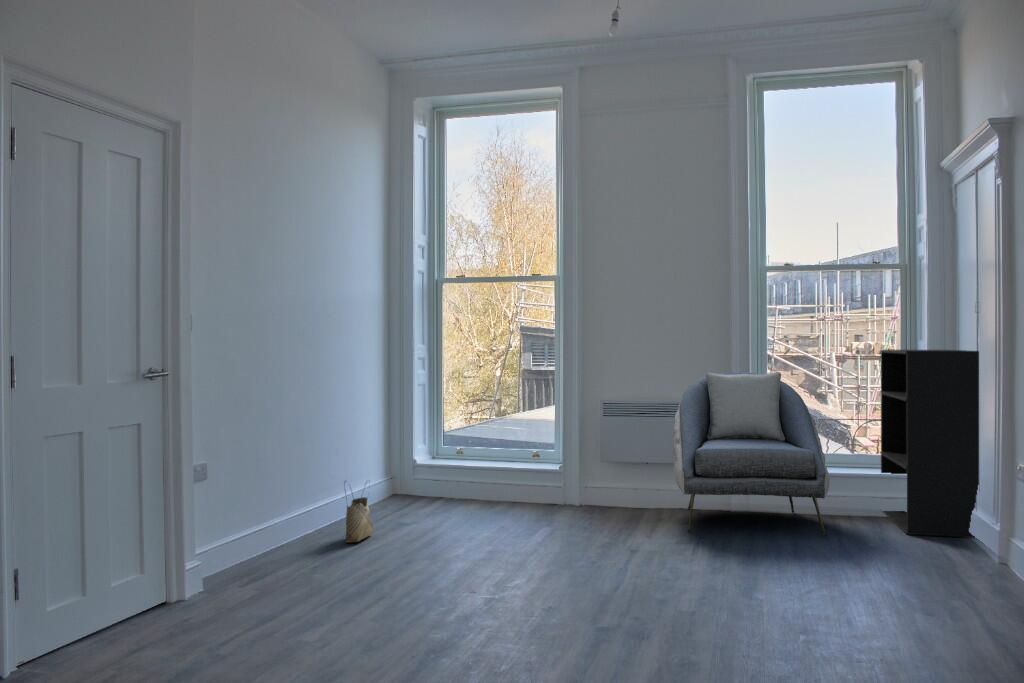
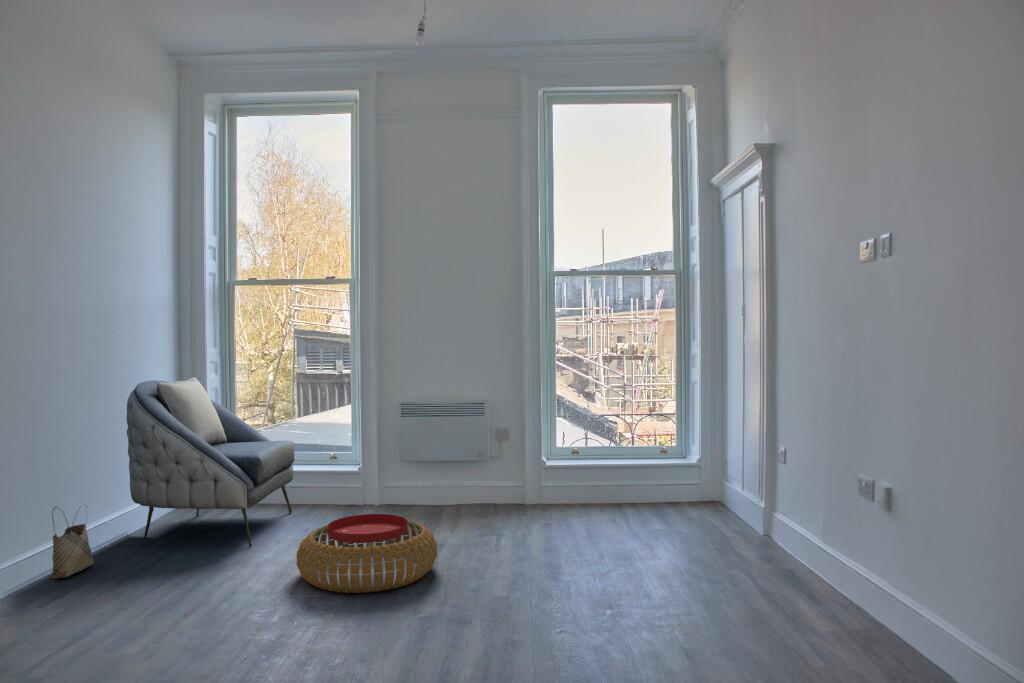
bookshelf: present [880,350,979,538] -> none [640,349,721,528]
armchair: present [673,372,829,536] -> present [127,377,294,547]
pouf: none [557,502,688,572] -> present [296,514,437,593]

